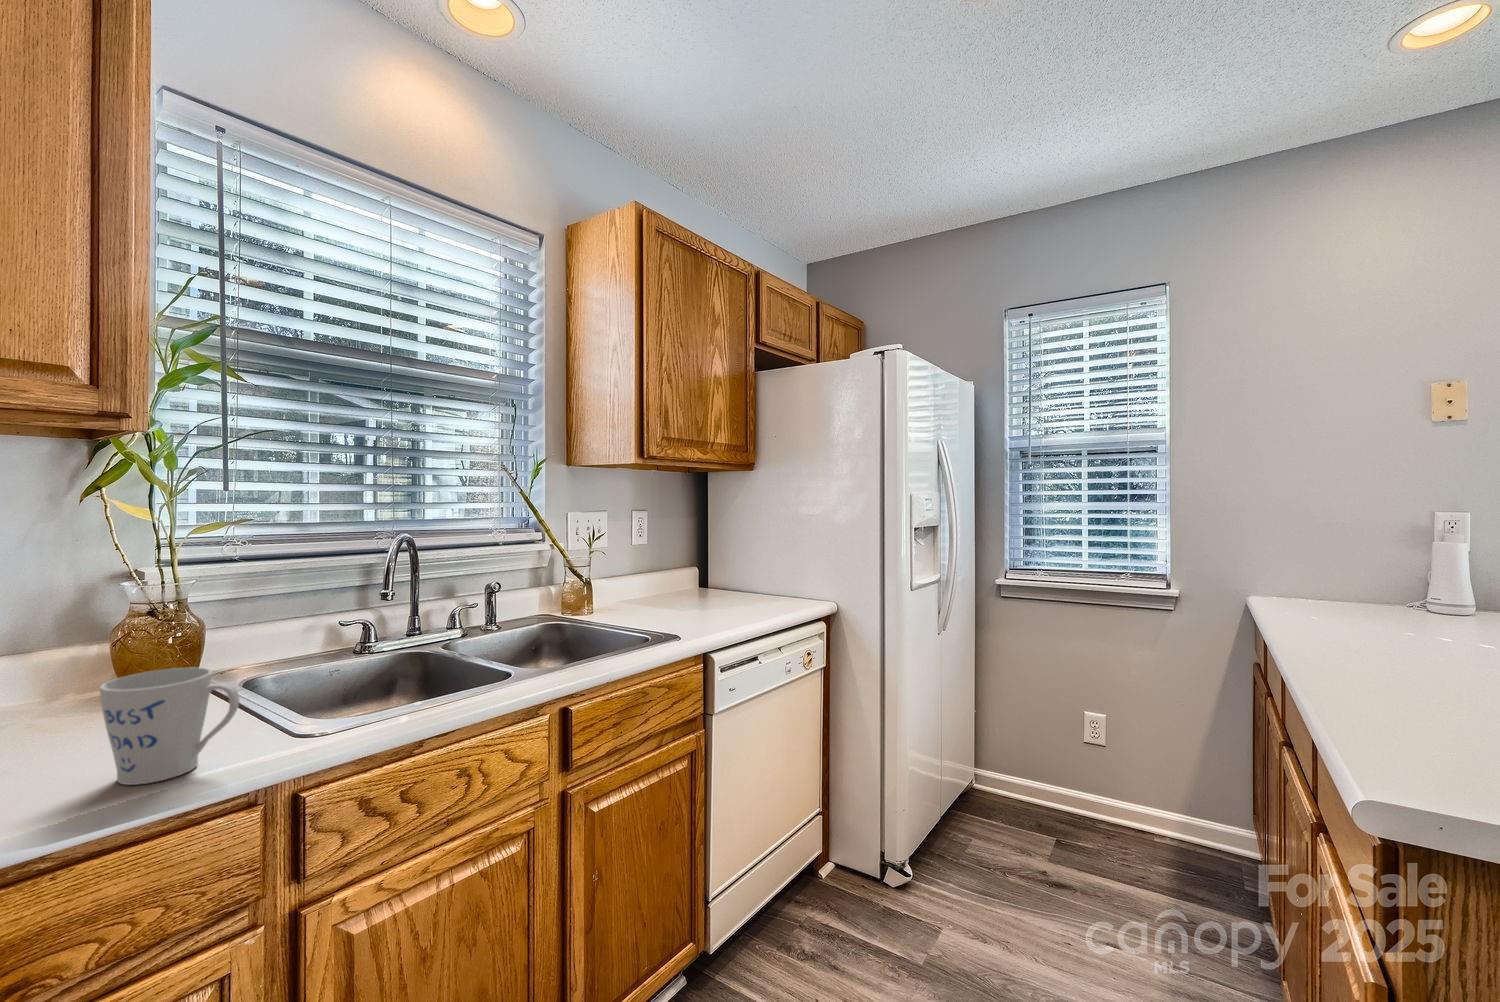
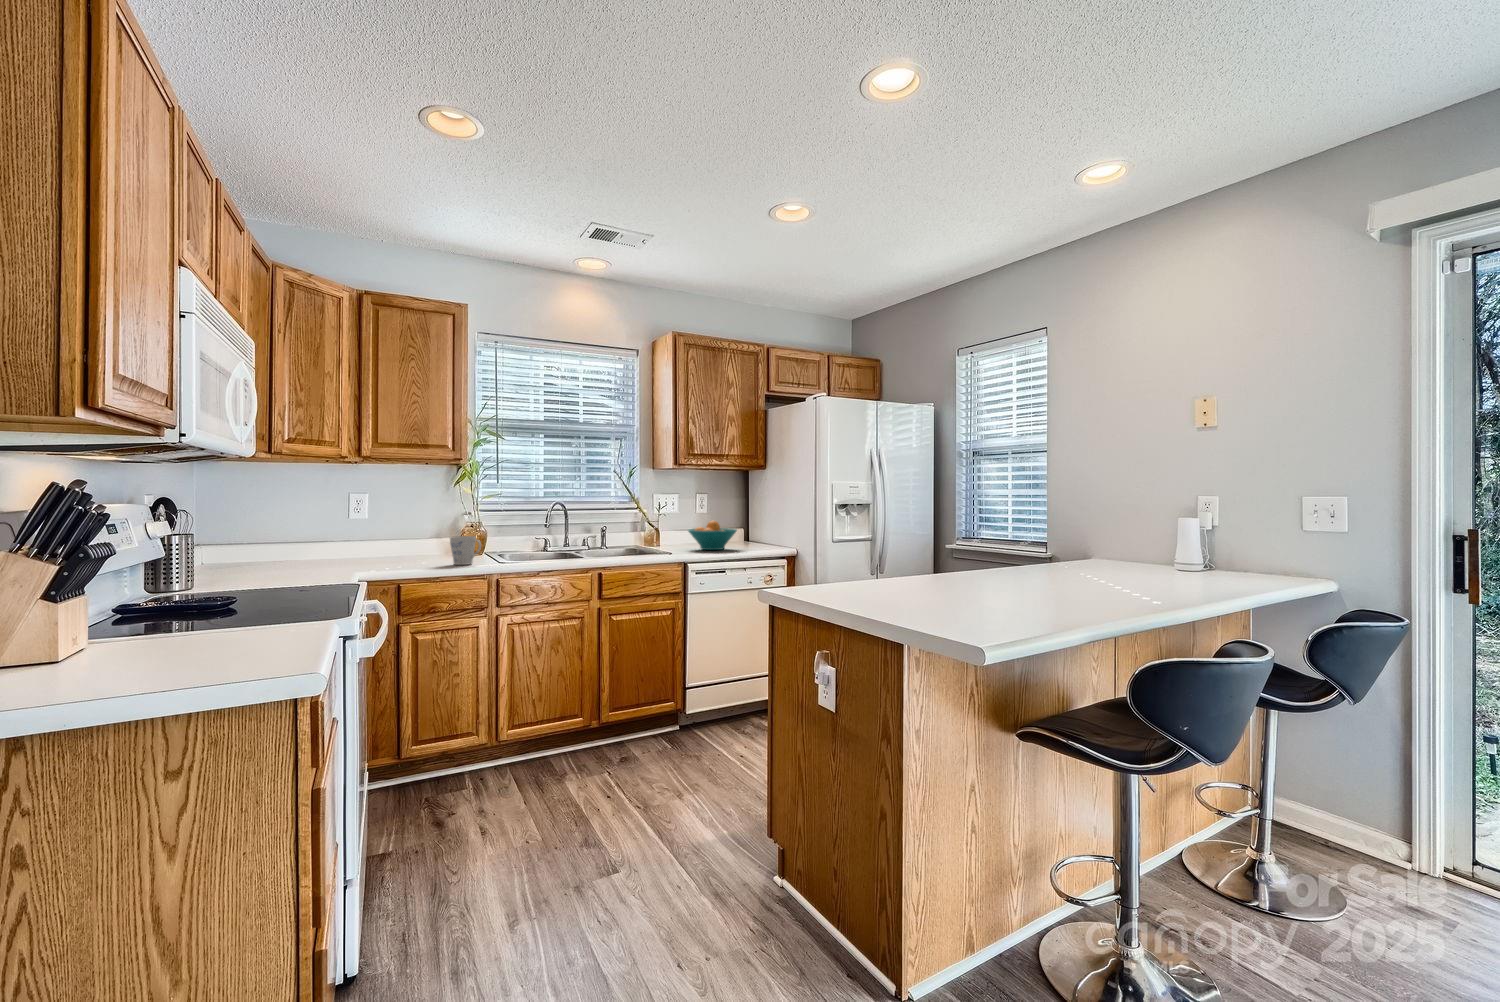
fruit bowl: none [658,560,749,616] -> present [688,521,737,550]

